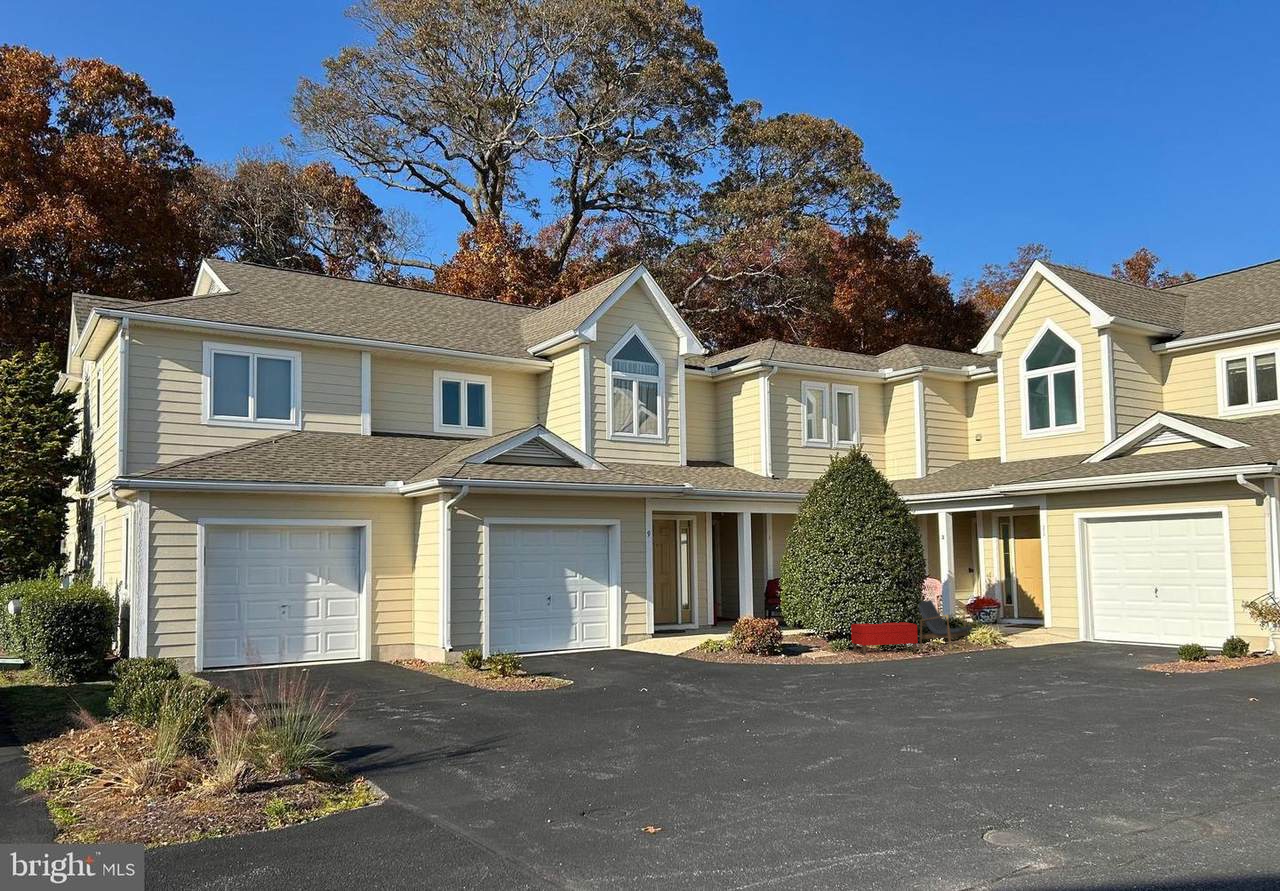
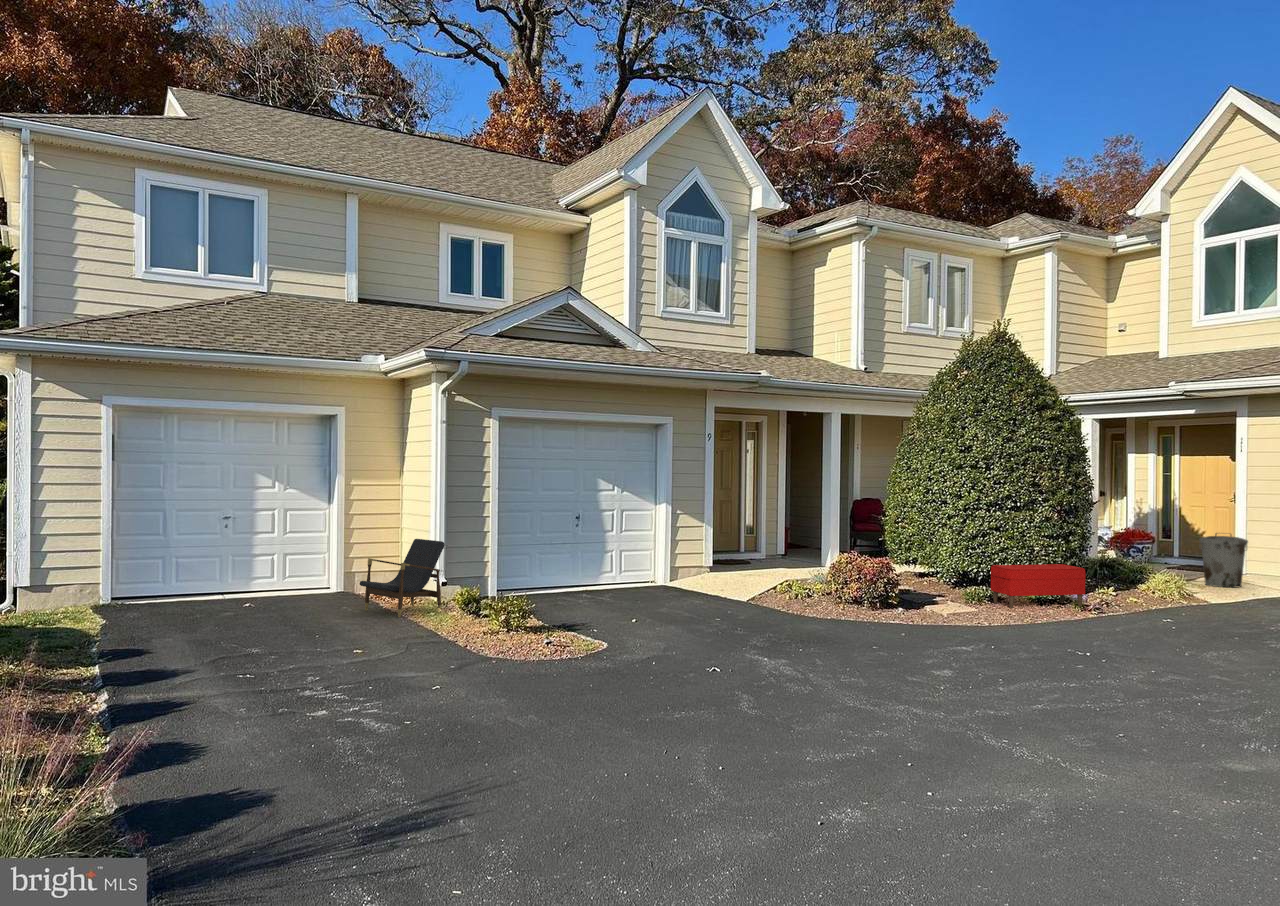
trash can: none [1017,598,1051,639] -> present [1199,533,1248,588]
lounge chair: present [919,600,972,650] -> present [360,539,445,617]

